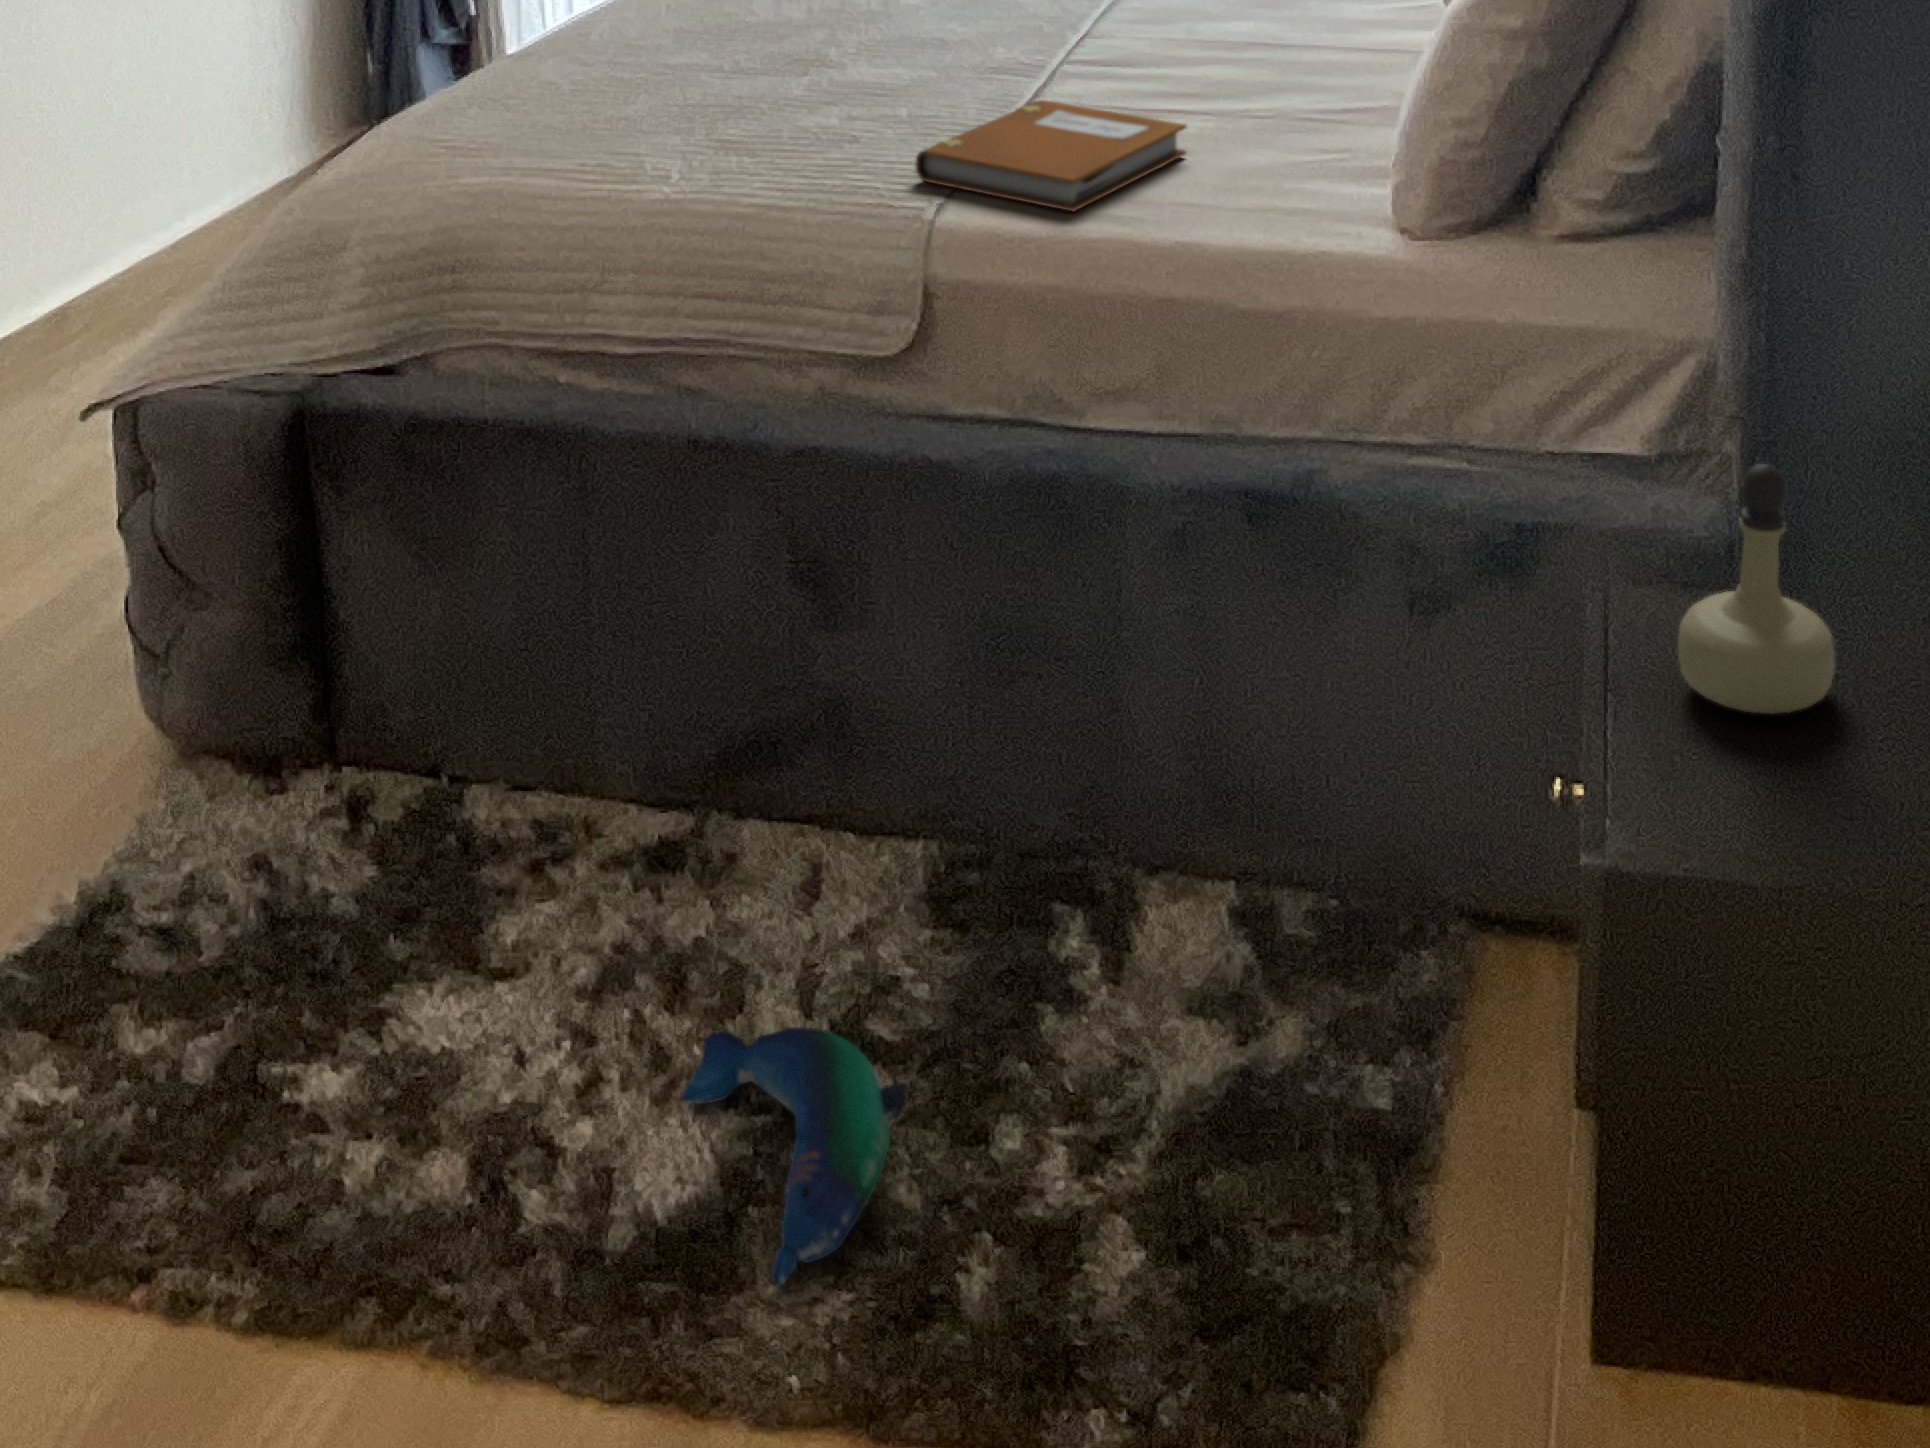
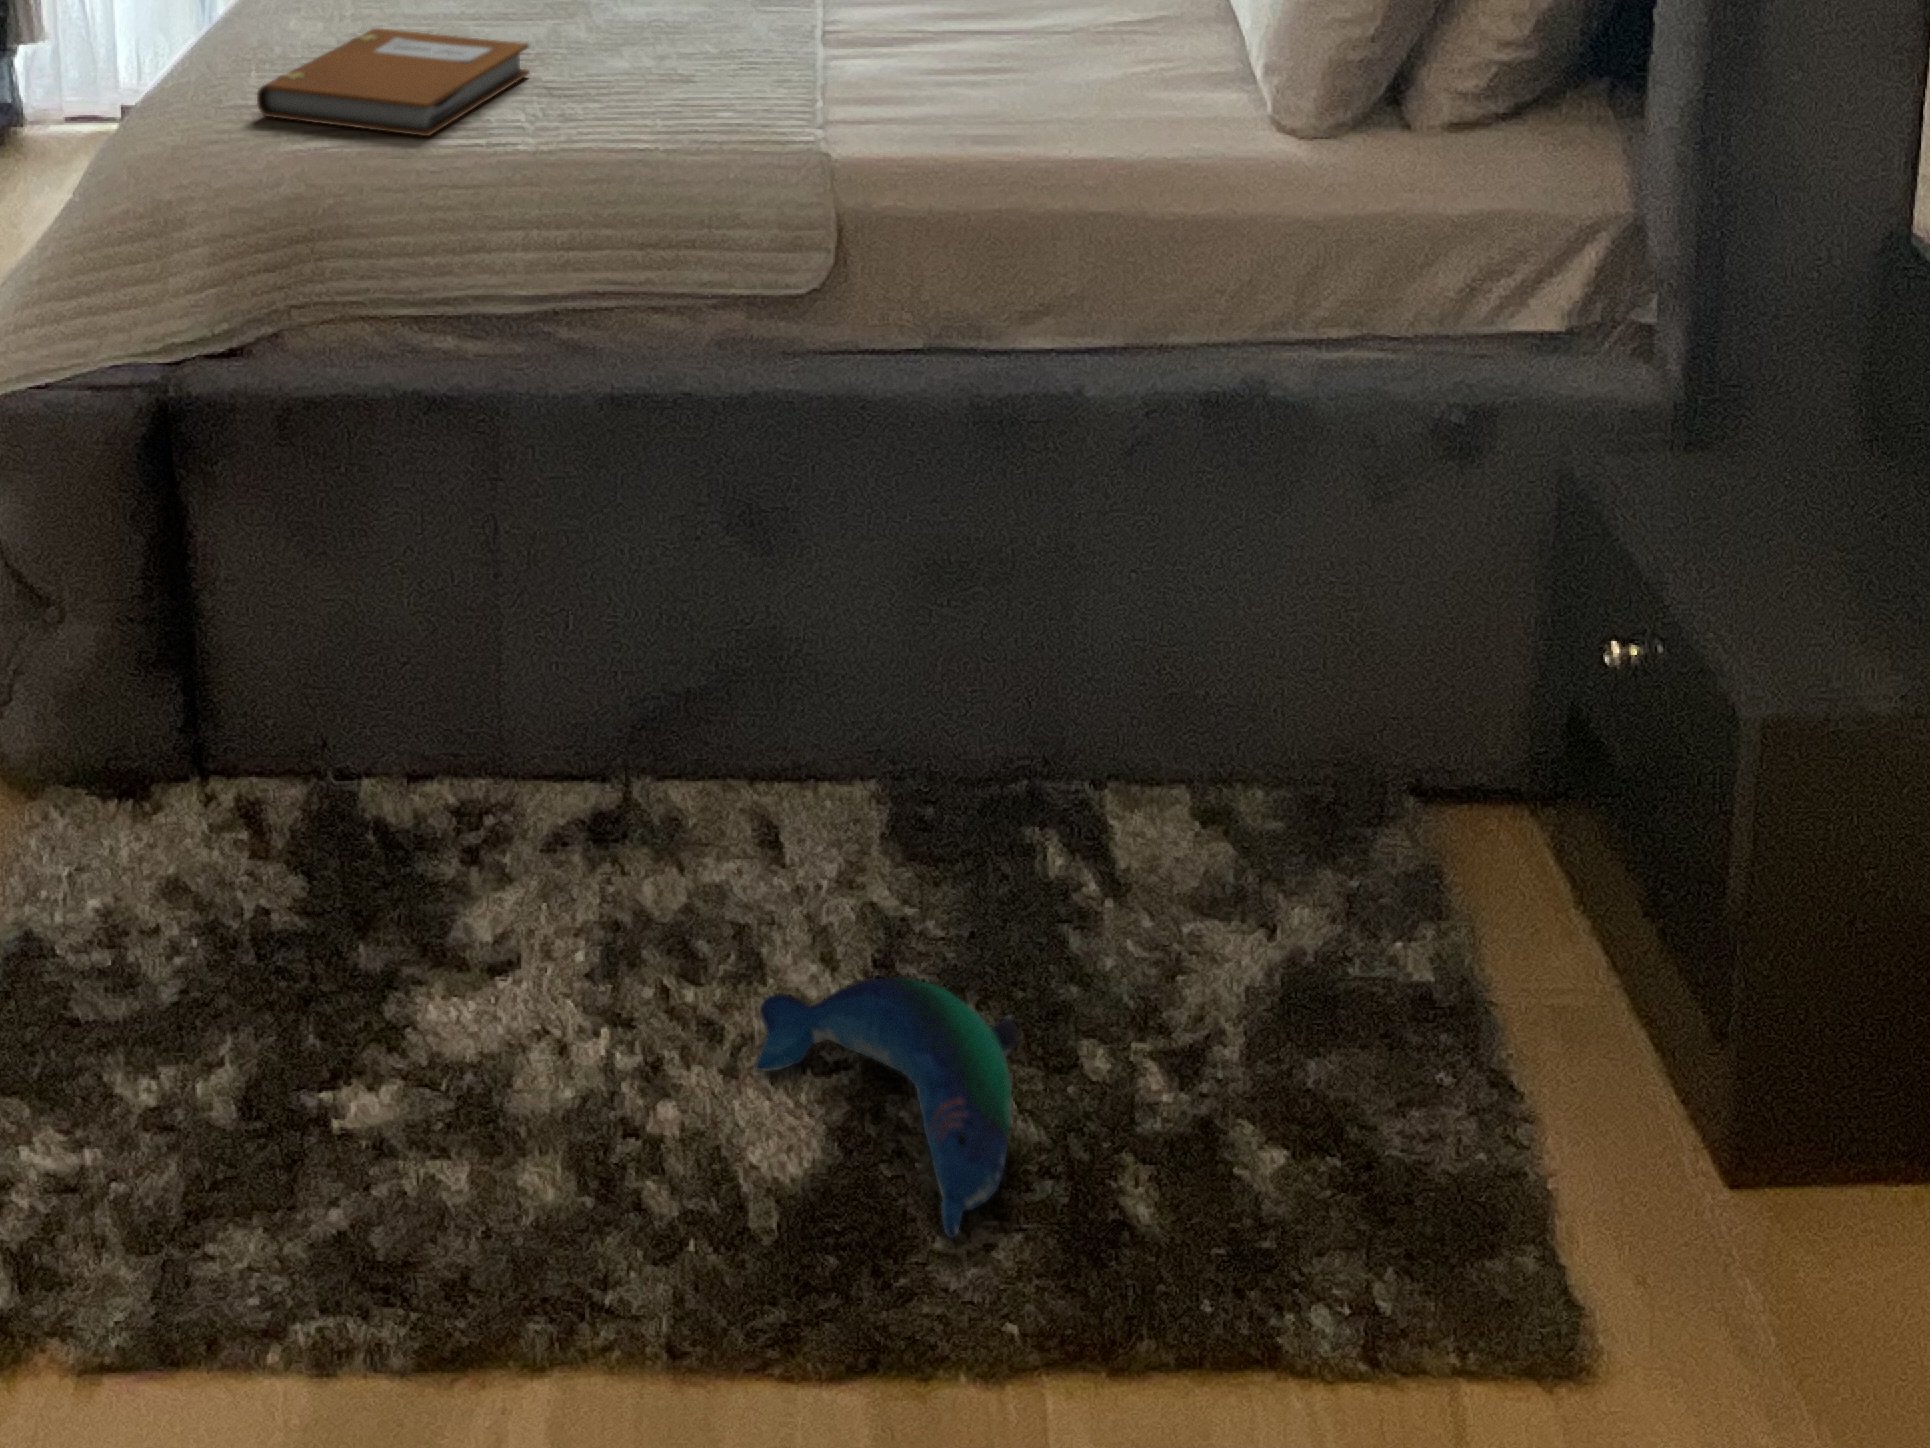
notebook: present [916,100,1186,211] -> present [257,28,530,136]
perfume bottle: present [1678,464,1835,714] -> none [1721,321,1876,557]

